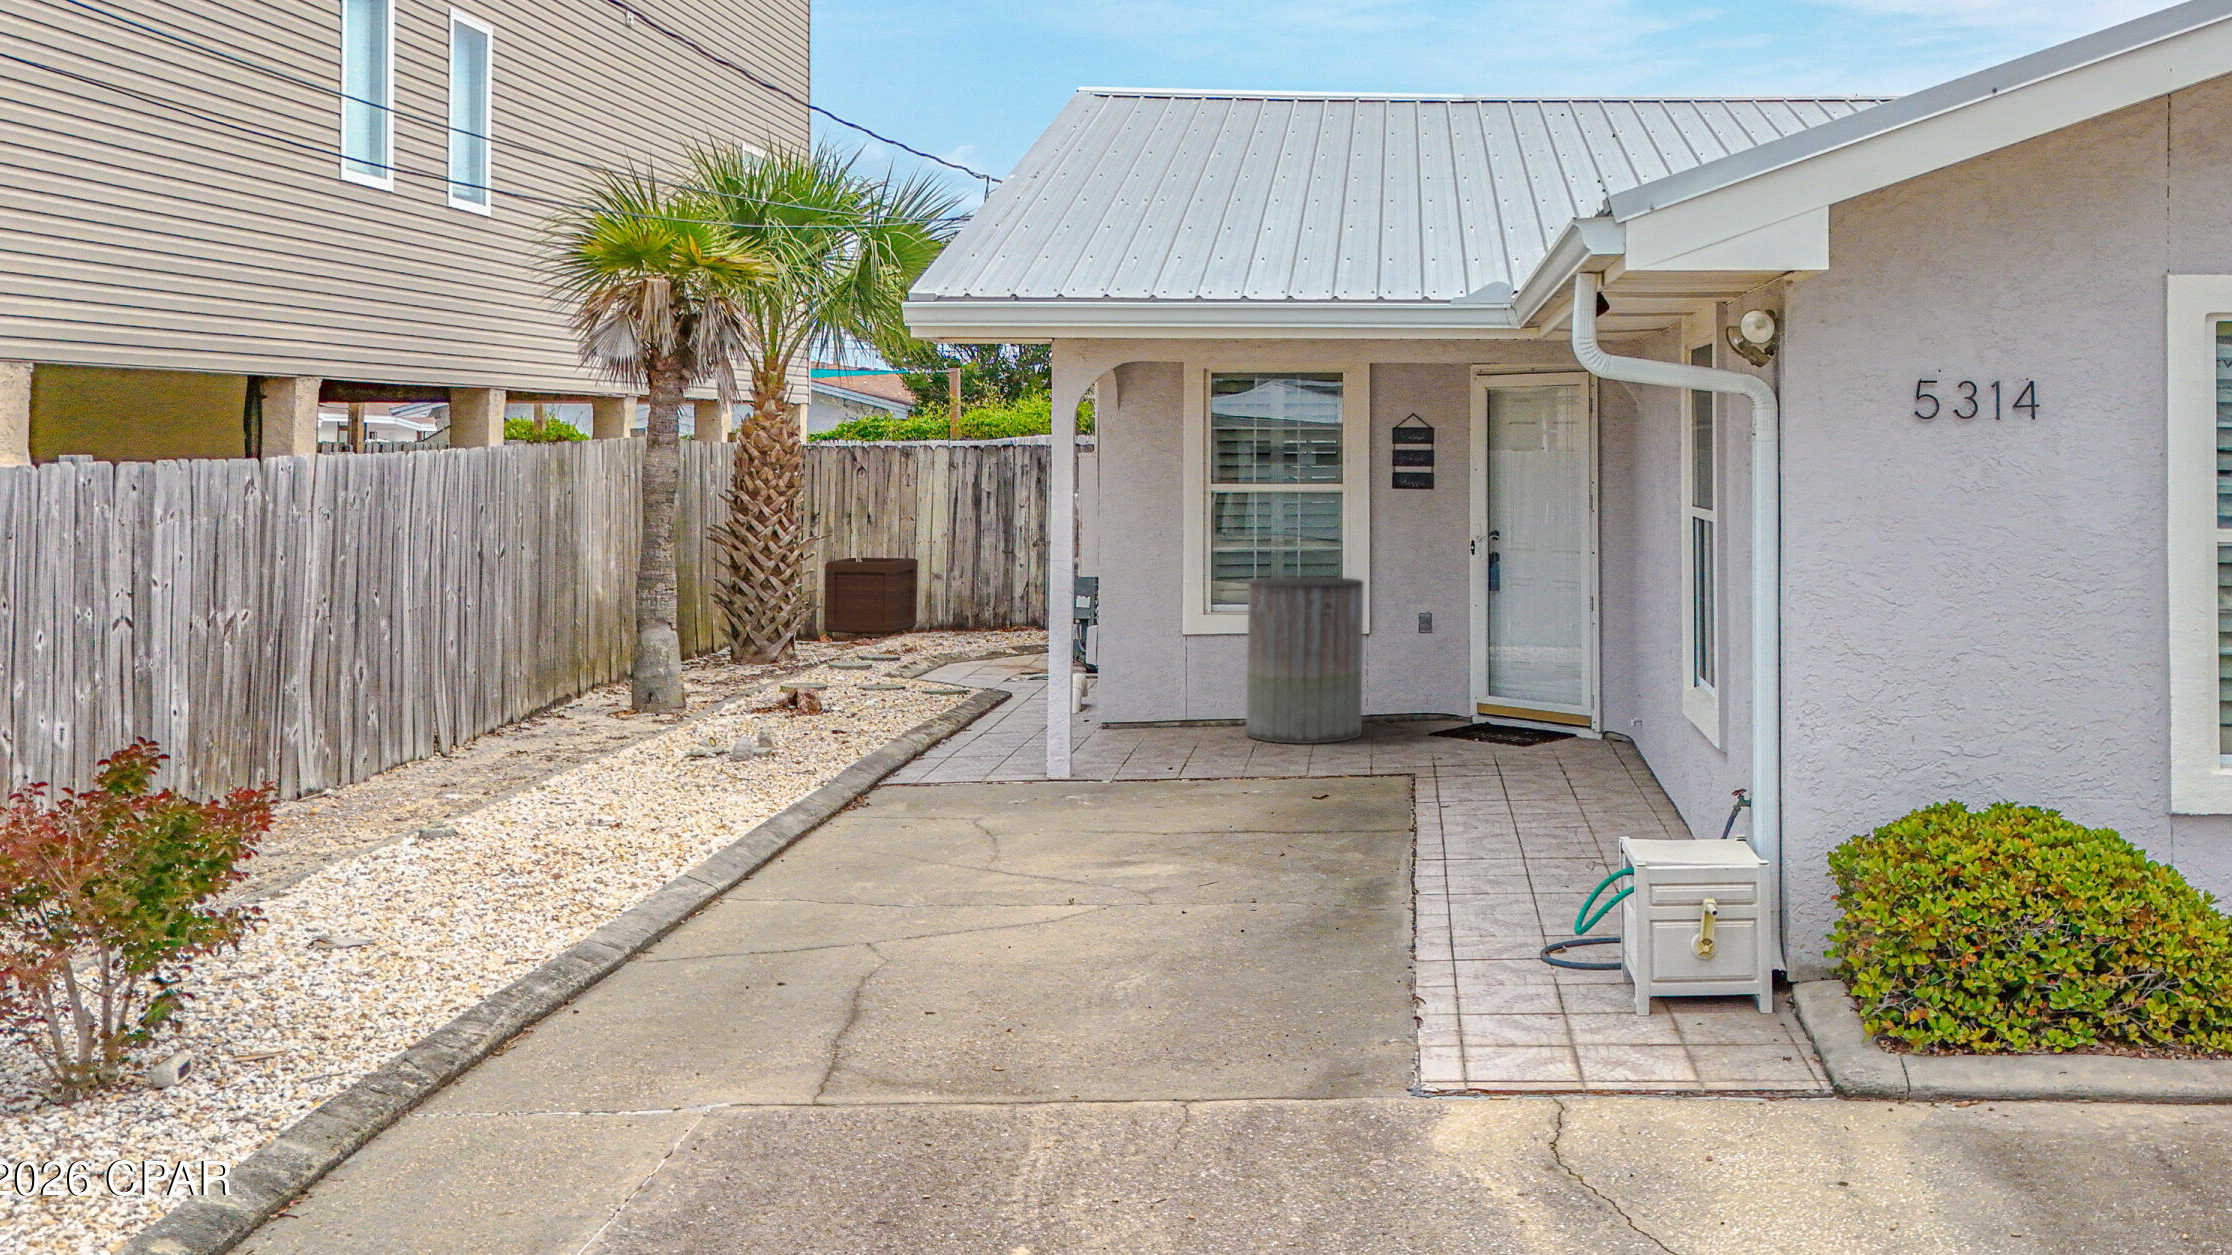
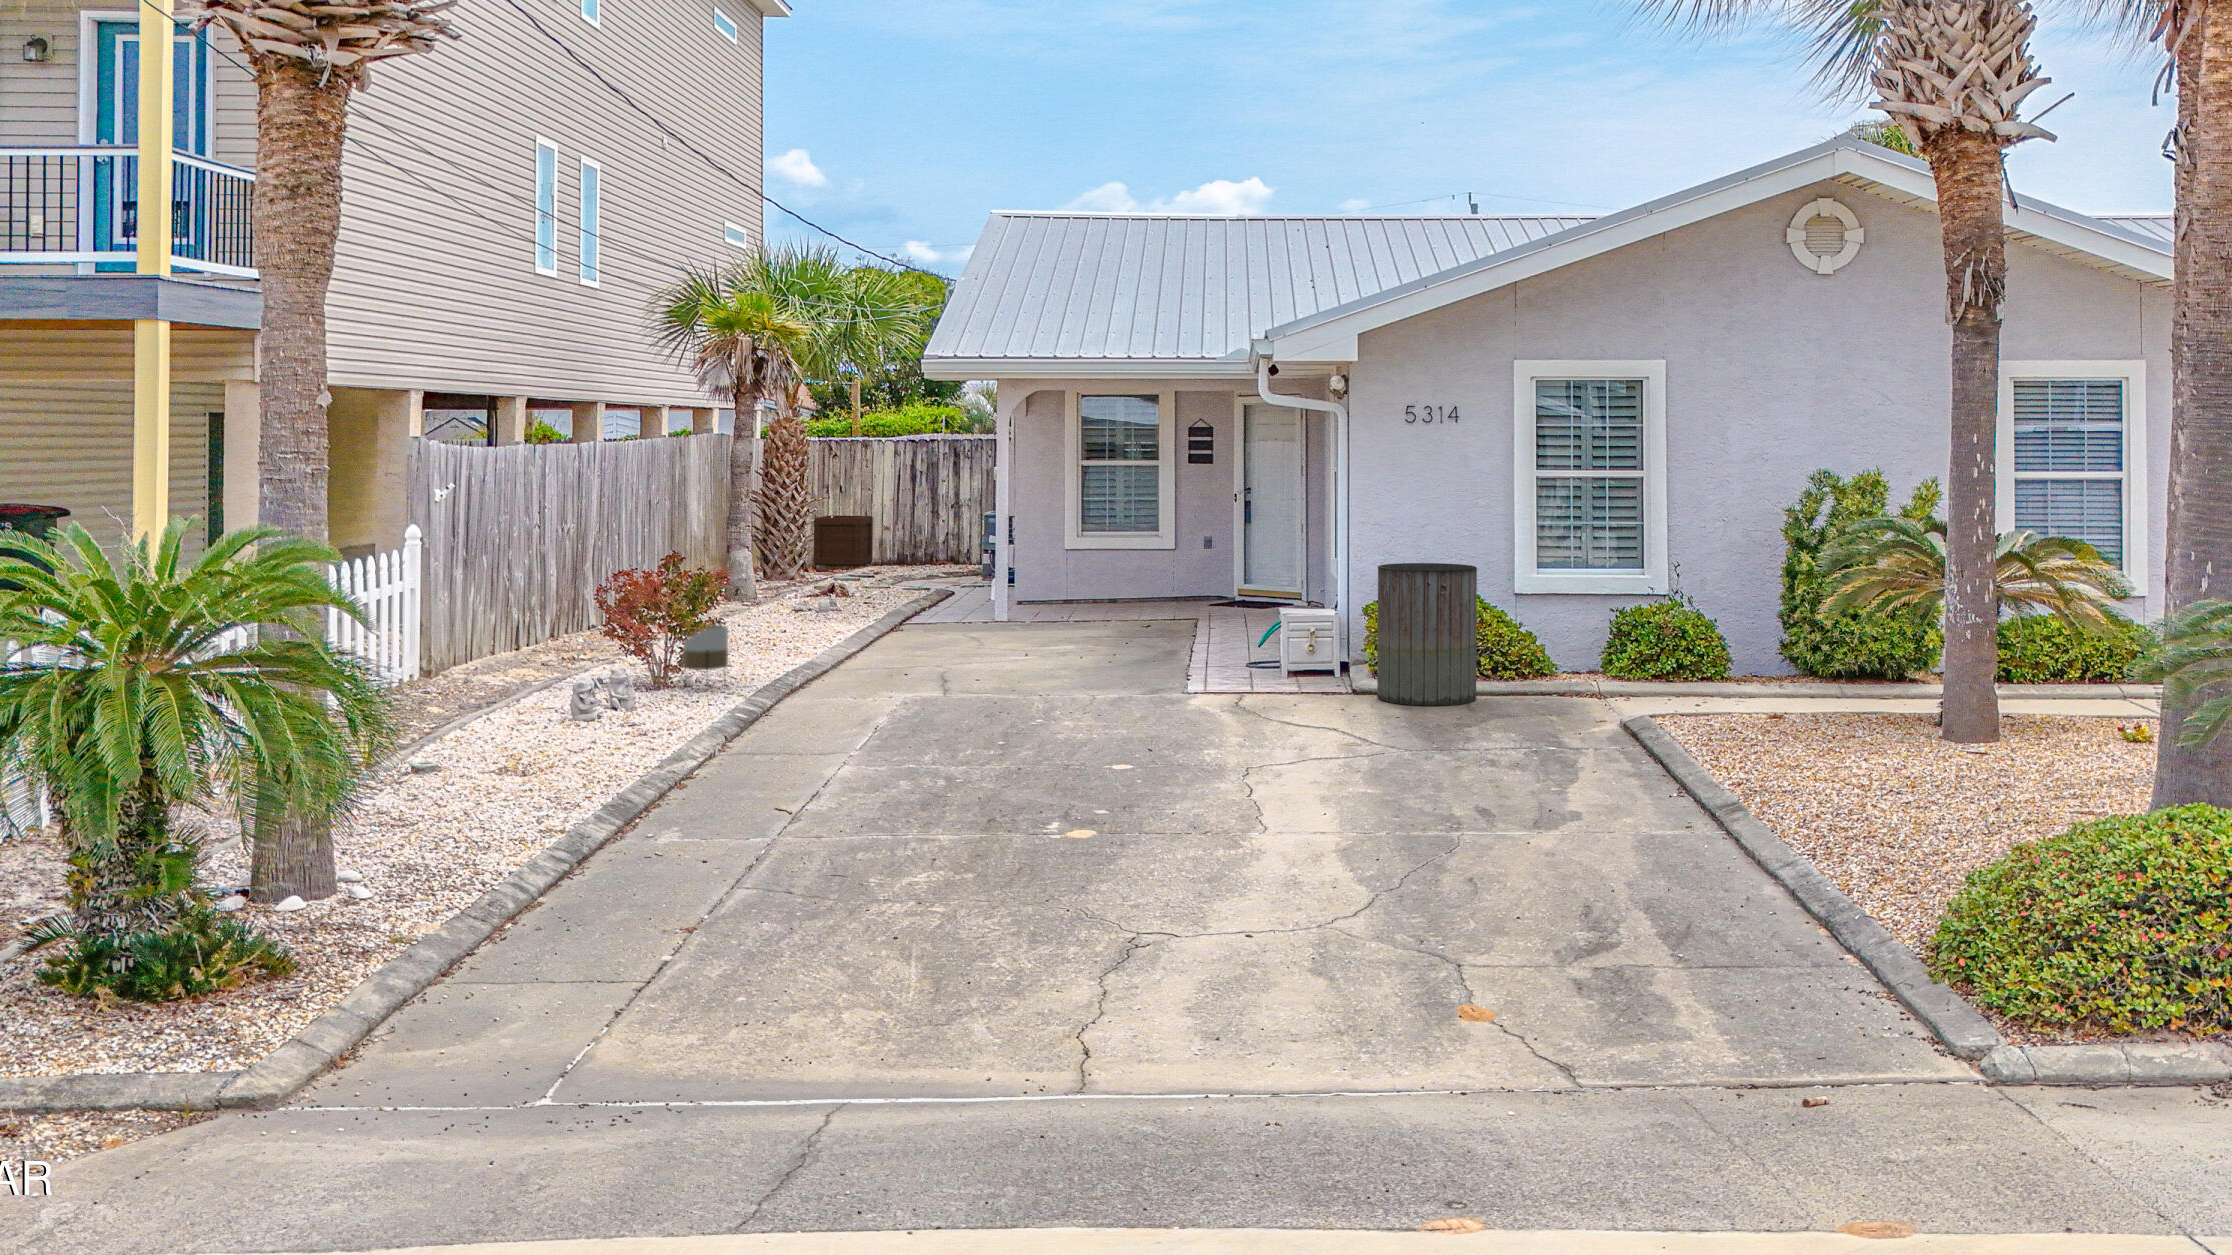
trash can: present [1246,576,1364,744] -> present [1377,563,1477,706]
planter: none [136,896,271,1083] -> present [683,625,728,688]

